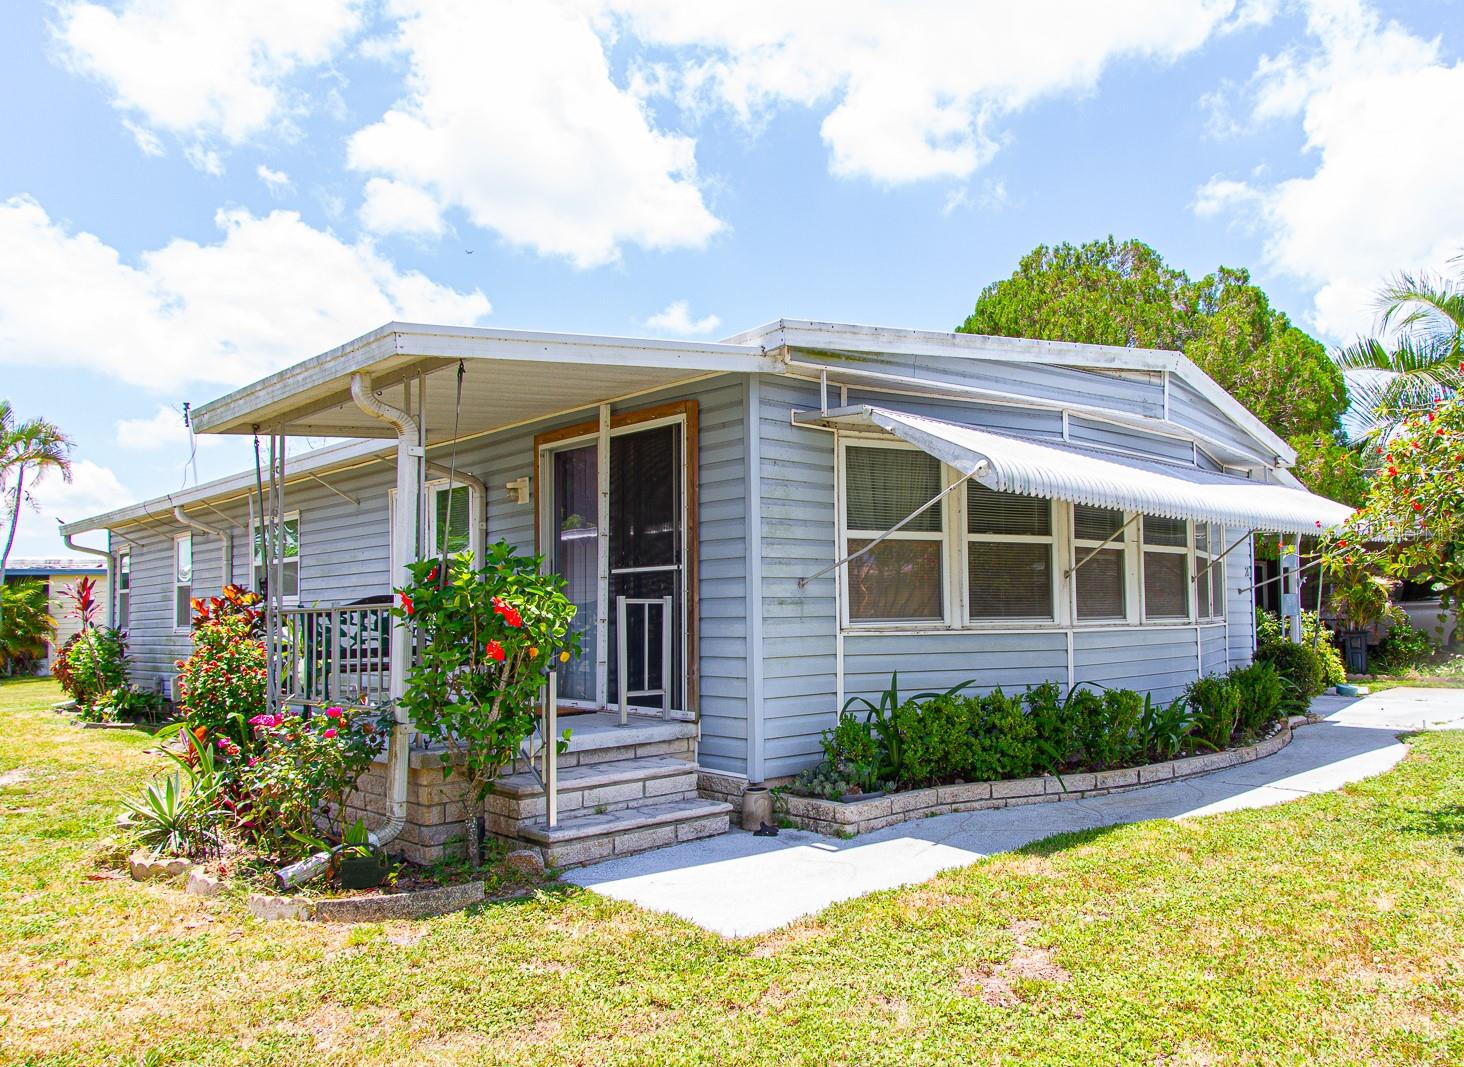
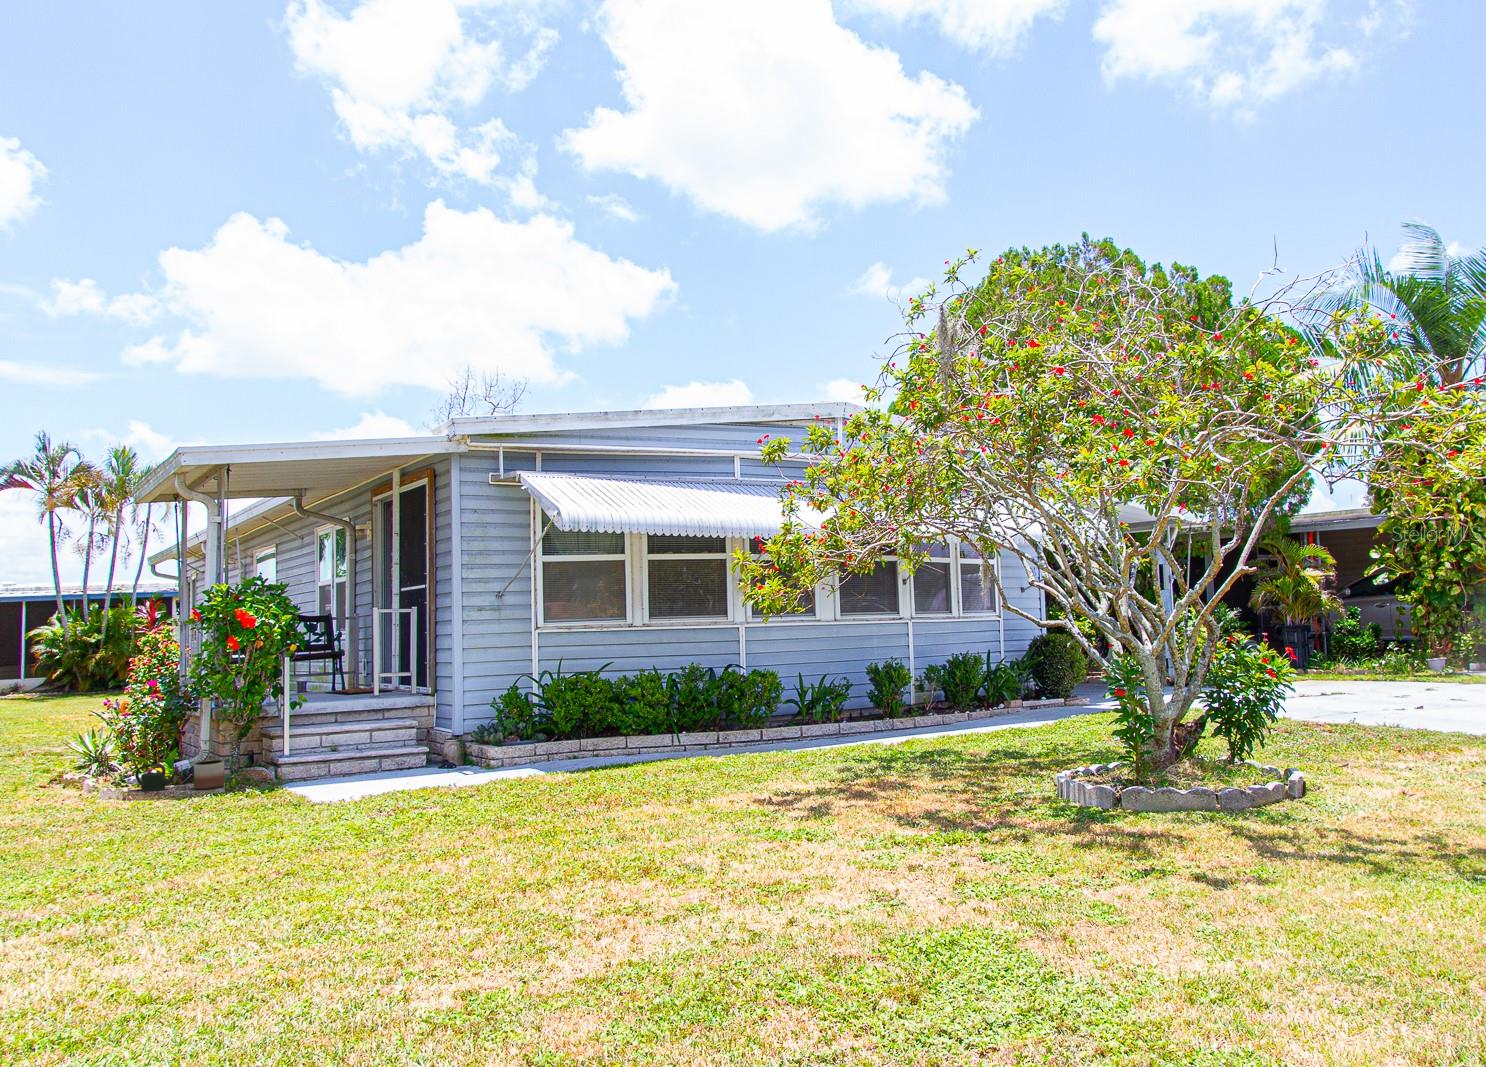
planter: none [427,833,472,884] -> present [194,760,225,789]

